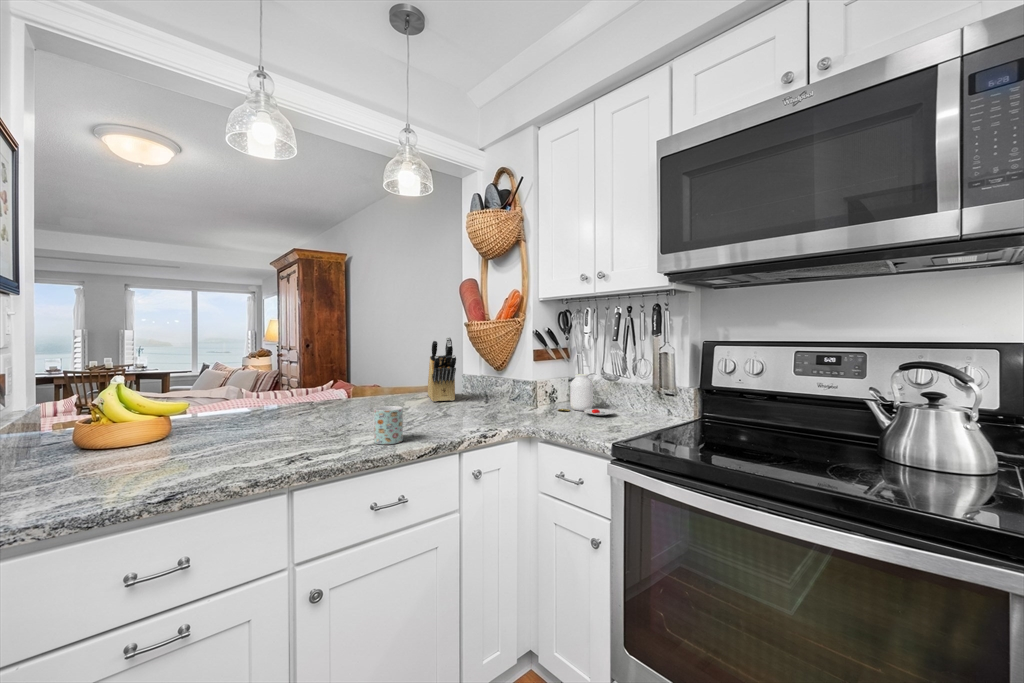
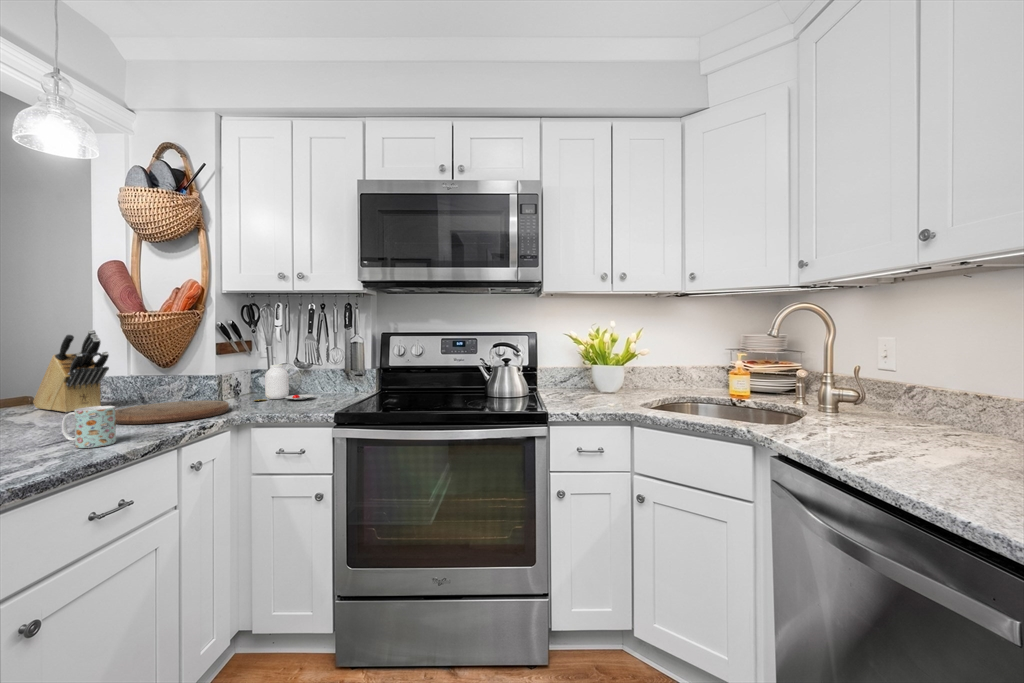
cutting board: none [435,403,526,425] -> present [115,400,229,424]

